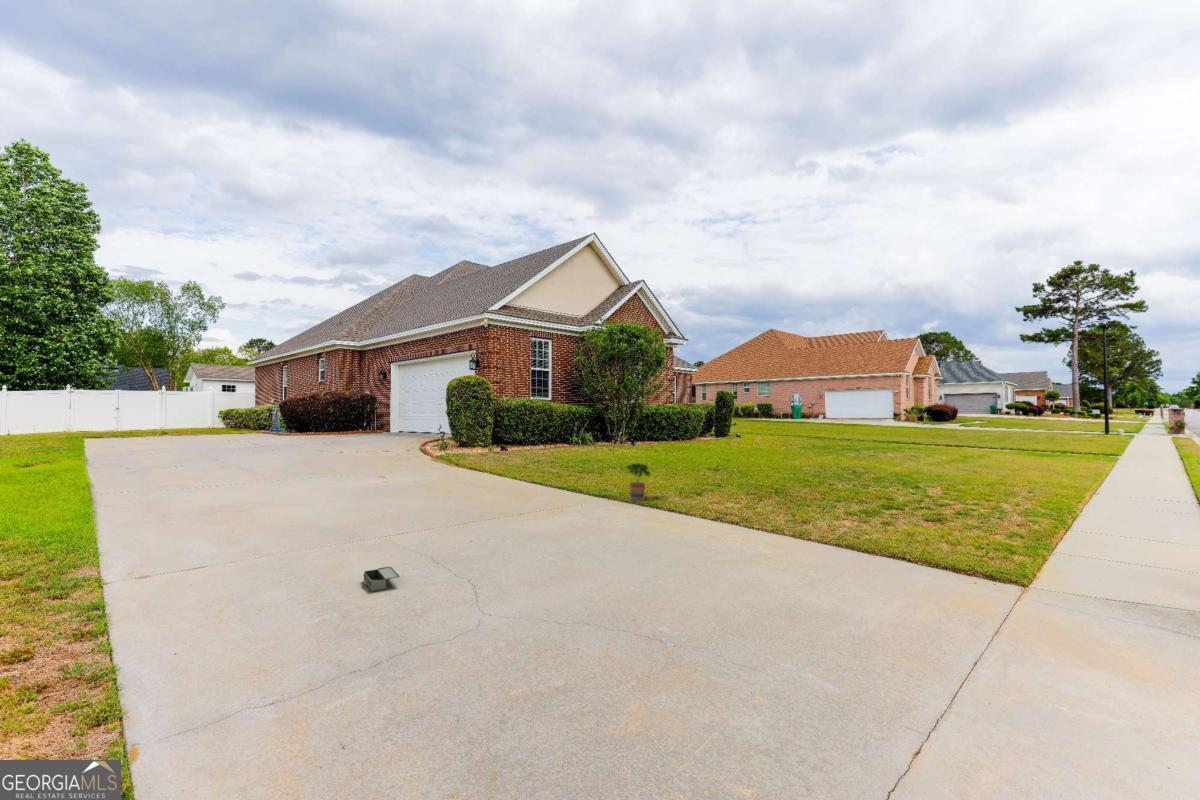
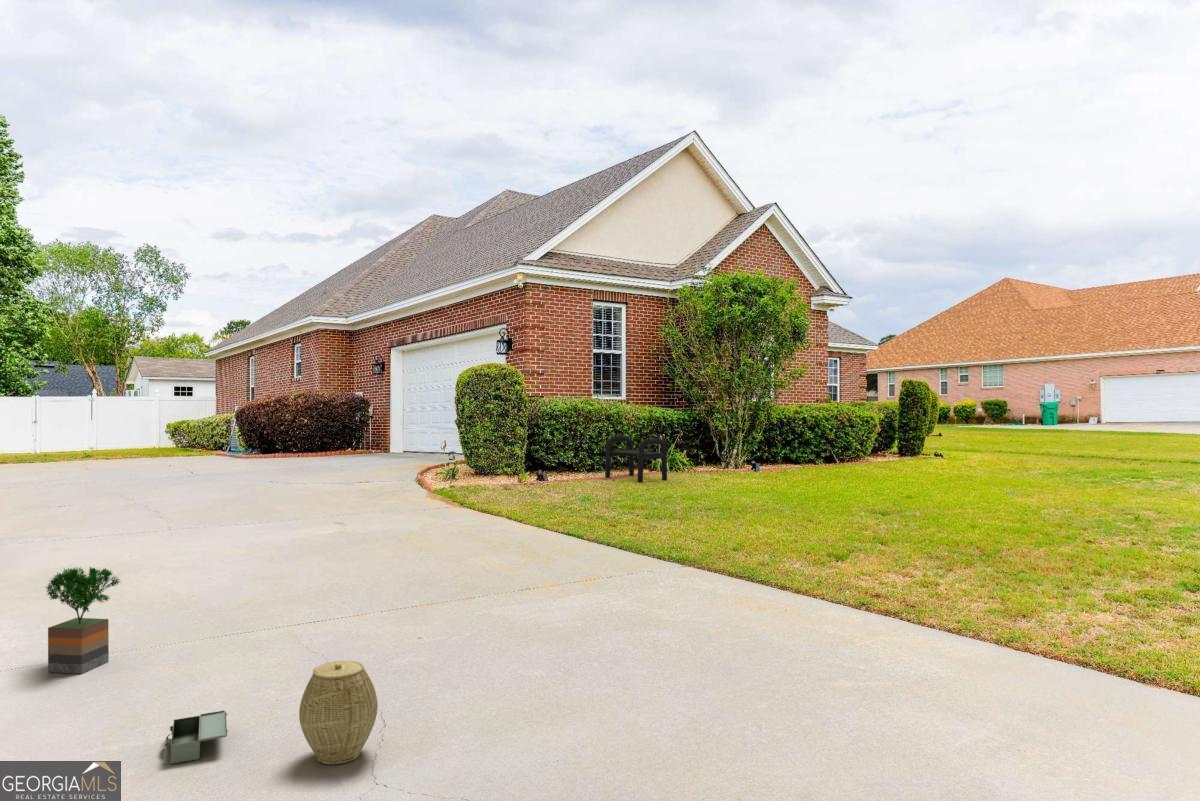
bench: none [541,423,580,452] -> present [605,436,667,482]
potted tree: present [627,463,650,500] -> present [46,567,120,674]
woven basket: none [440,537,480,588] -> present [299,661,378,764]

